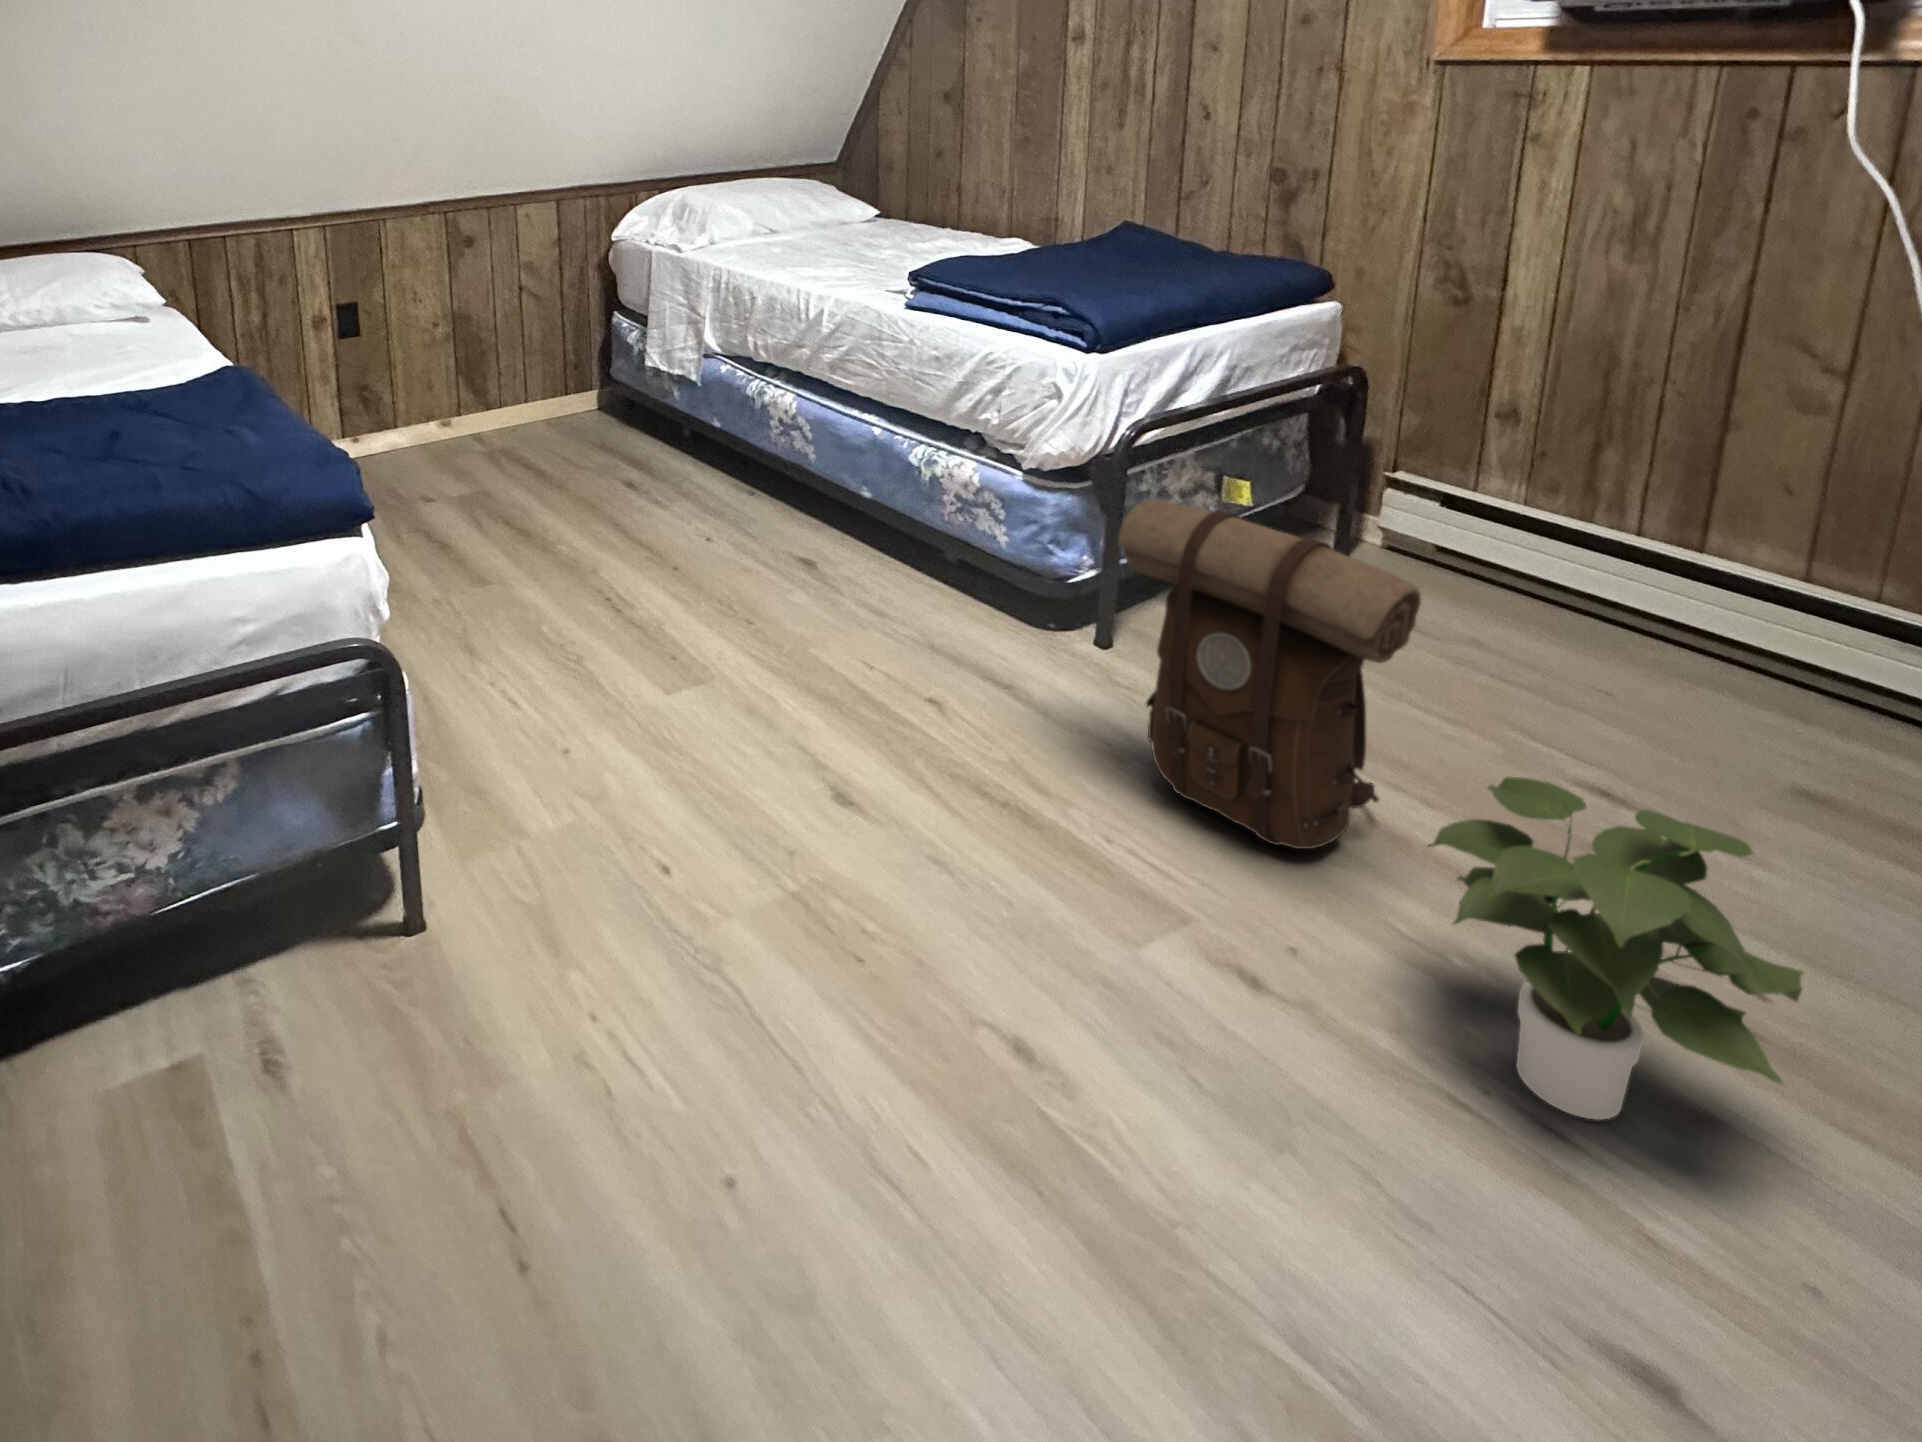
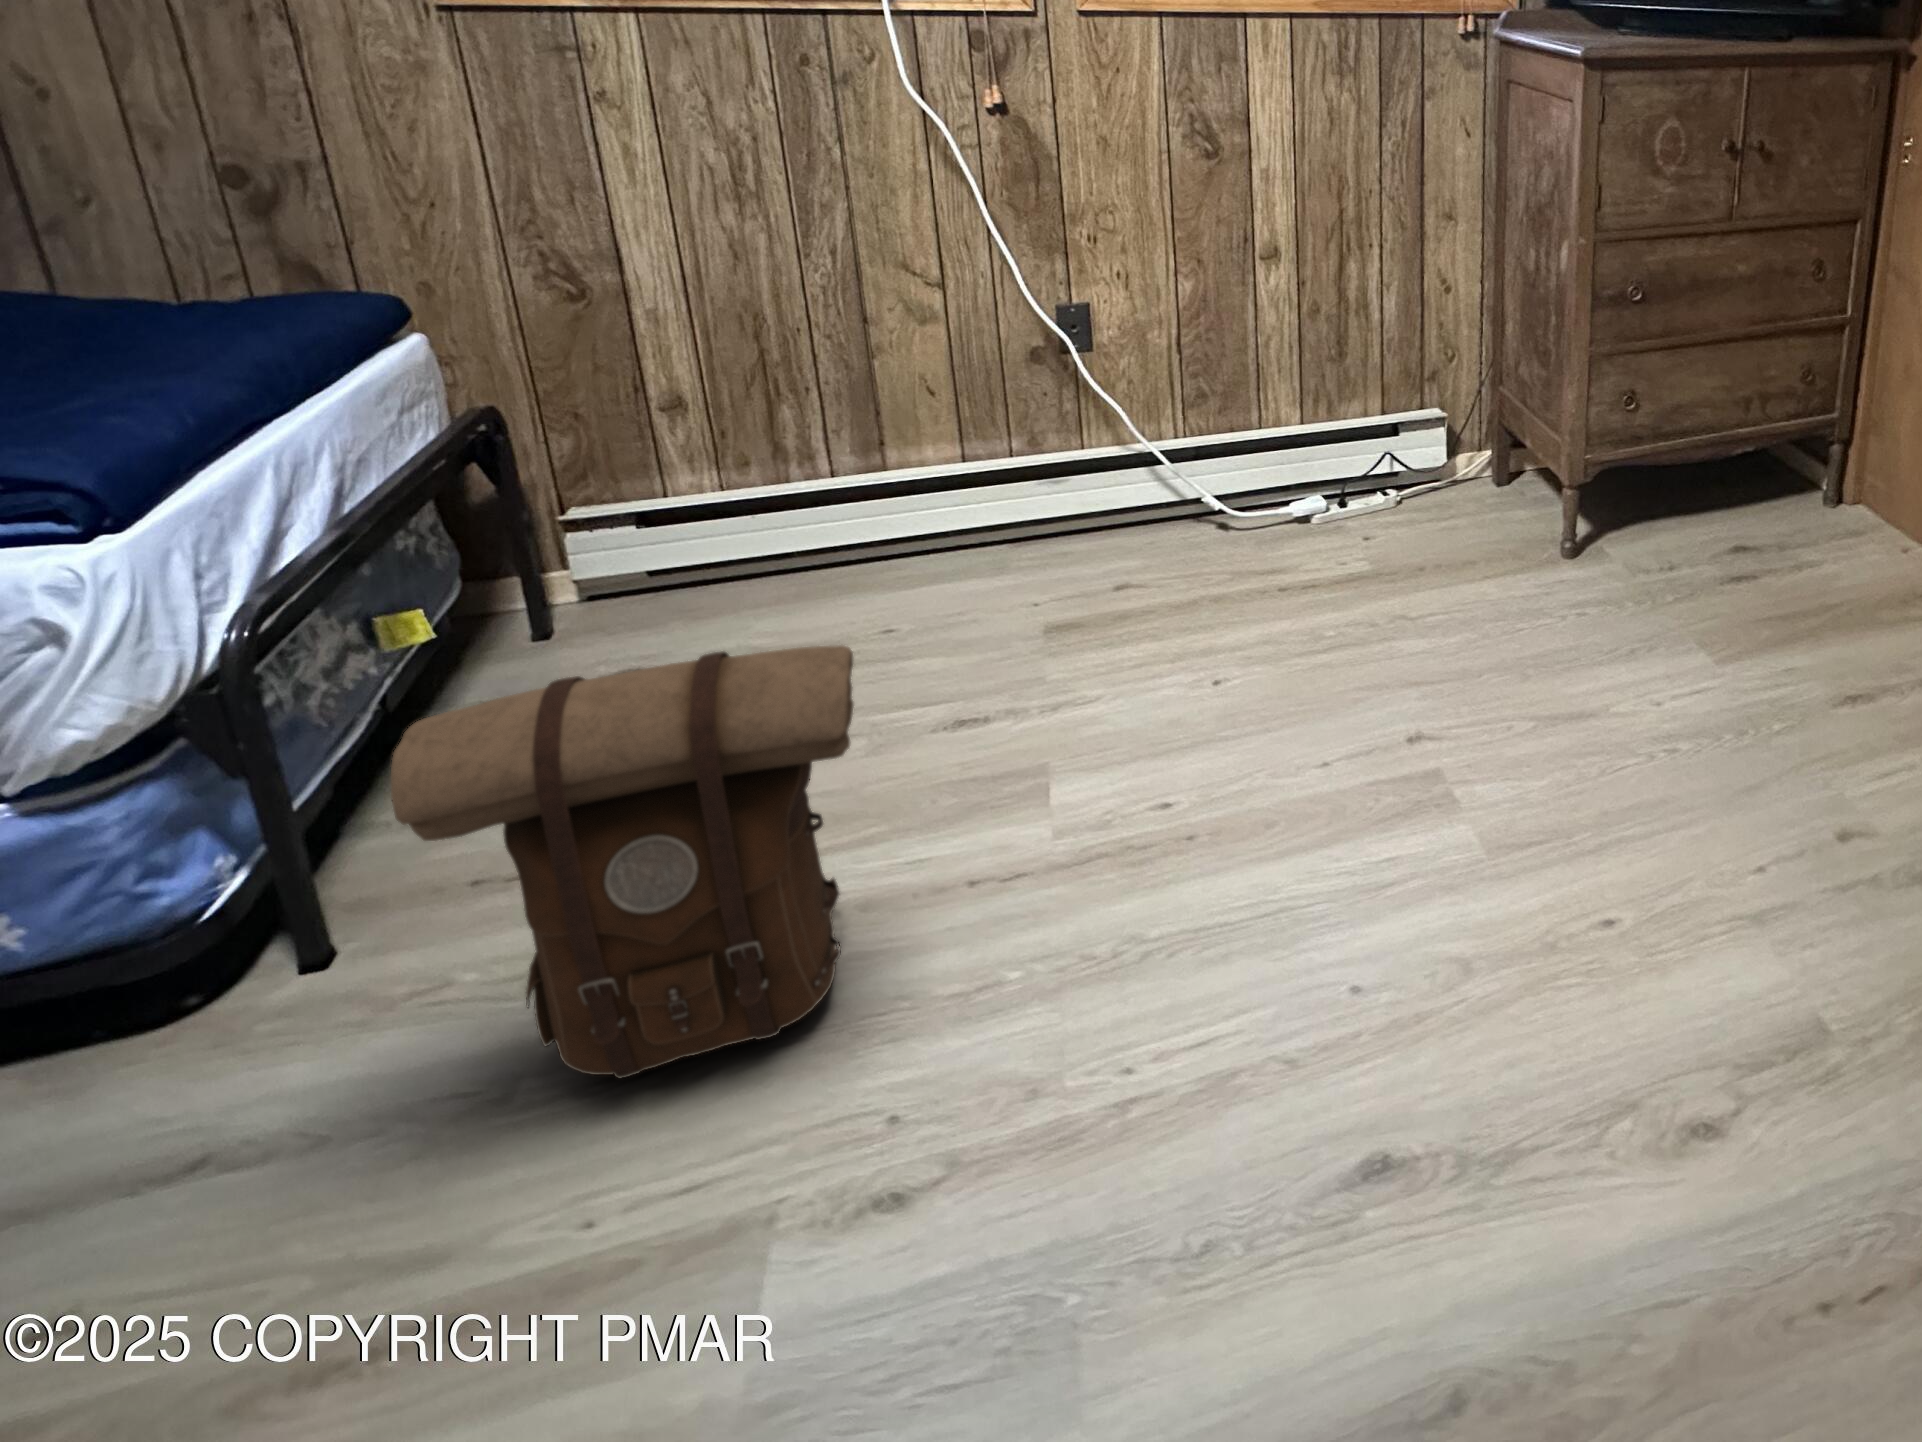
potted plant: present [1429,777,1804,1120] -> none [996,714,1308,1046]

